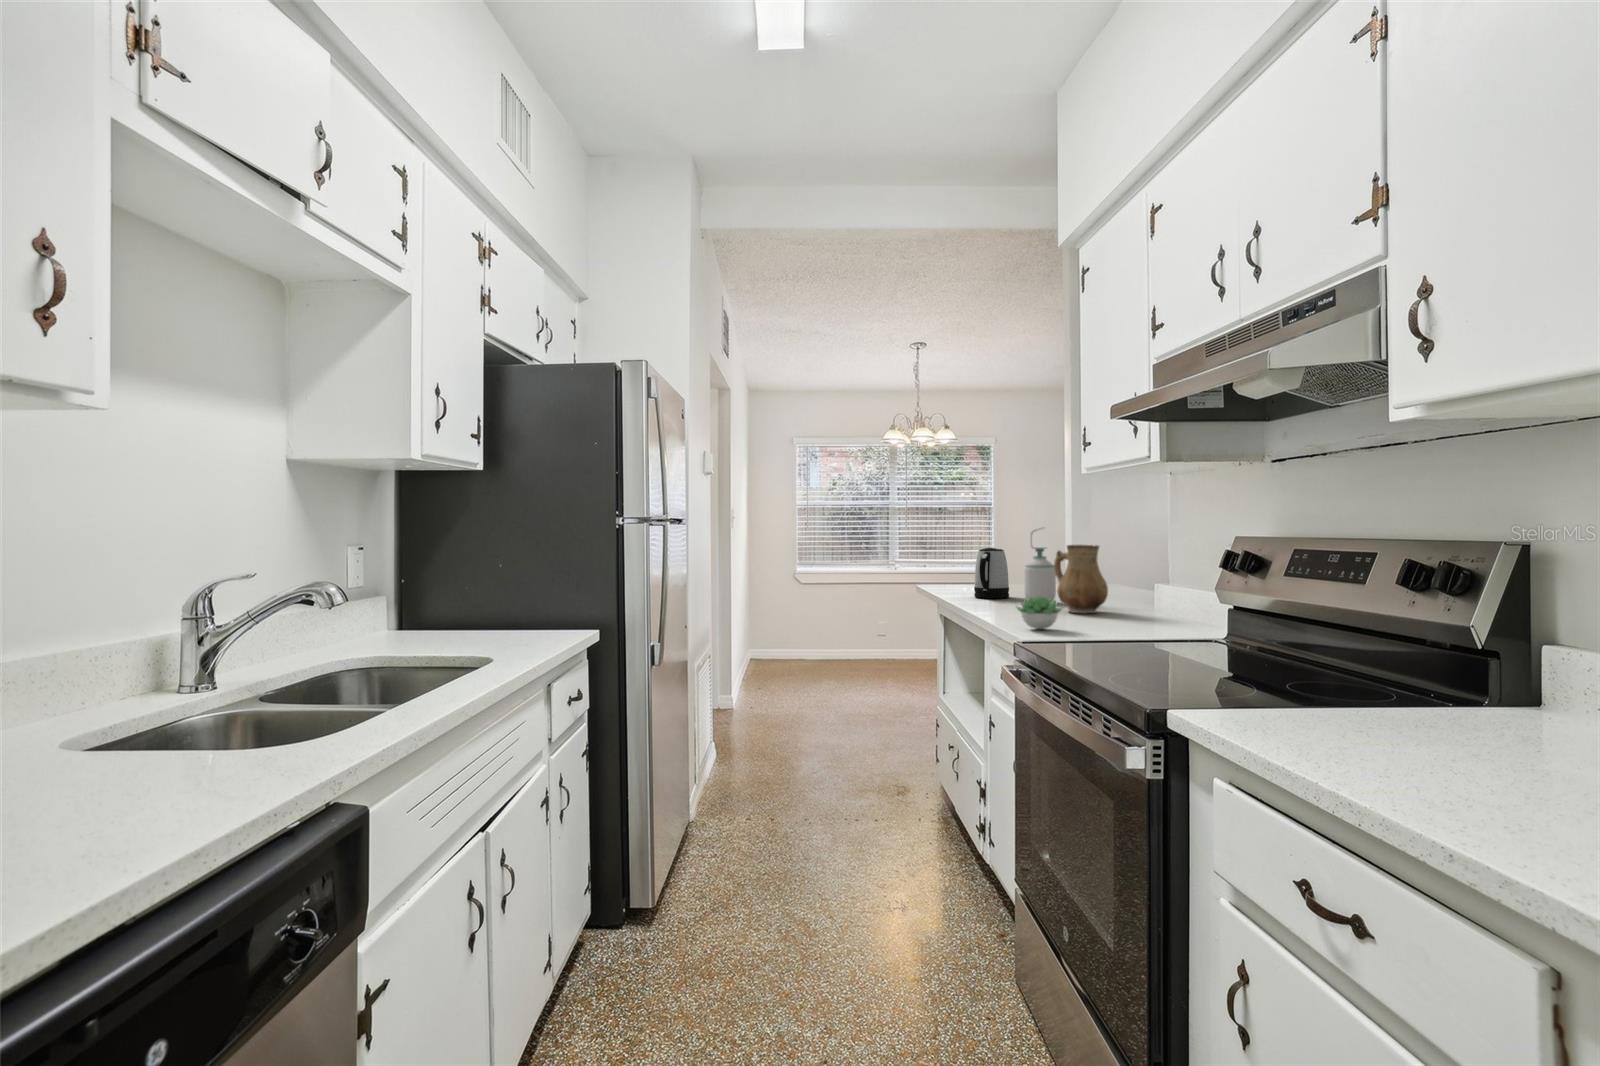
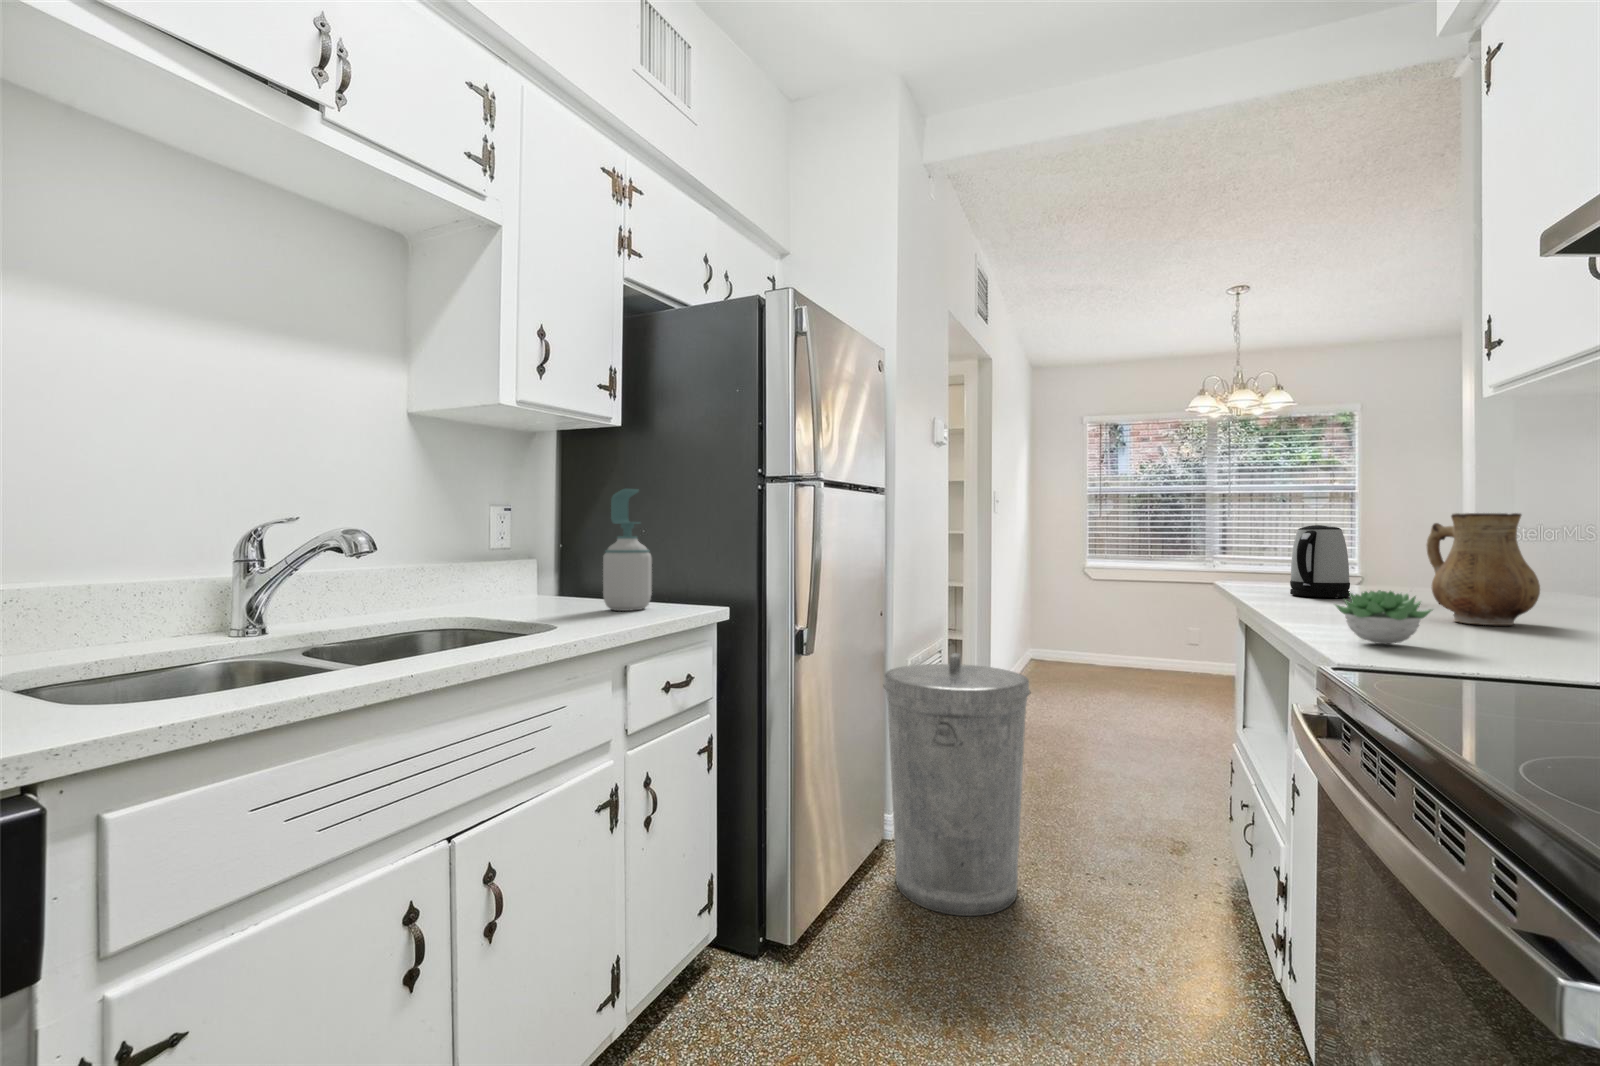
soap bottle: present [1024,528,1056,601] -> present [603,489,652,611]
trash can: none [691,657,810,868] -> present [883,653,1030,916]

